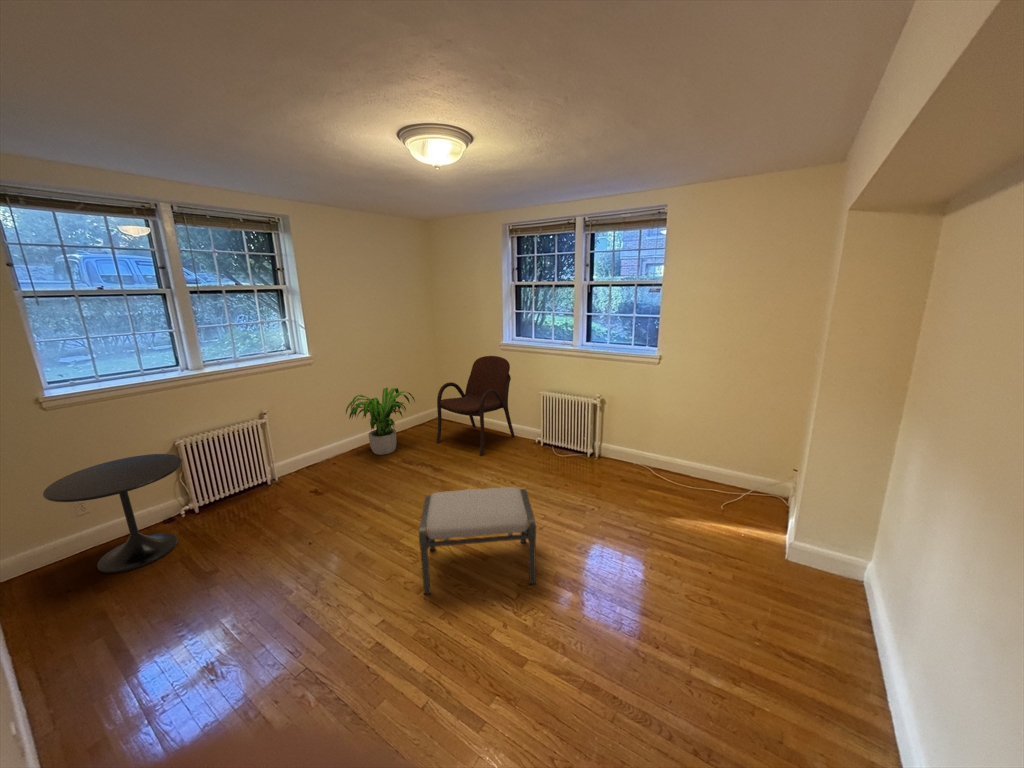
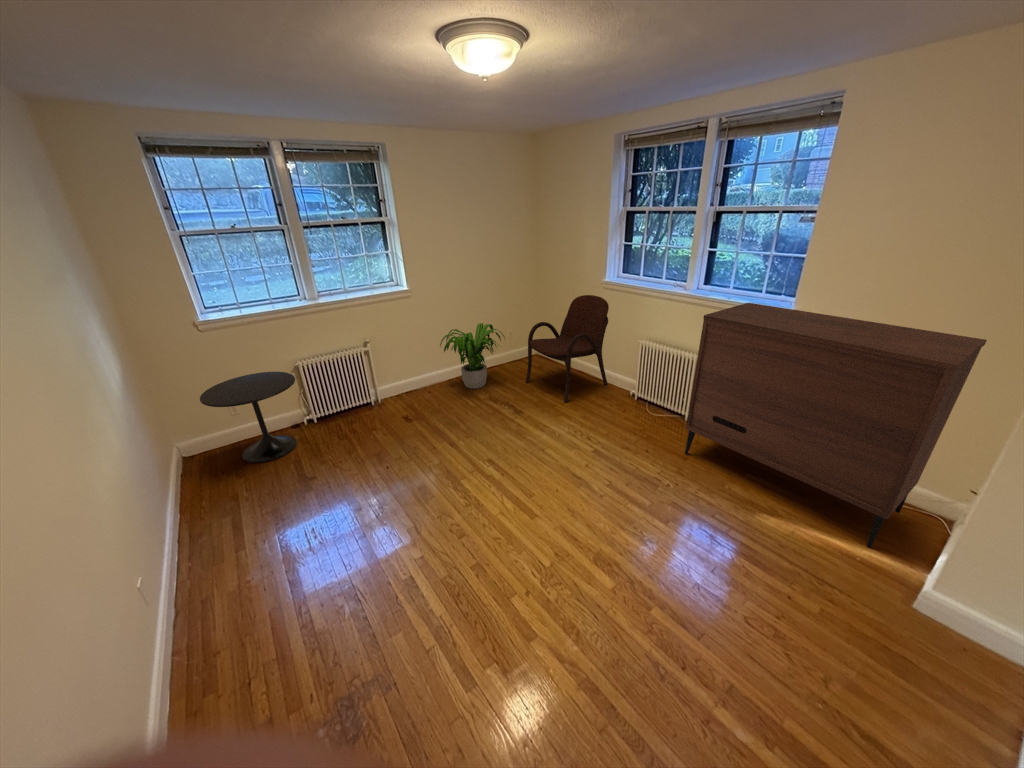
dresser: none [596,353,775,526] -> present [685,303,987,548]
ottoman: present [419,487,536,594] -> none [457,444,582,557]

